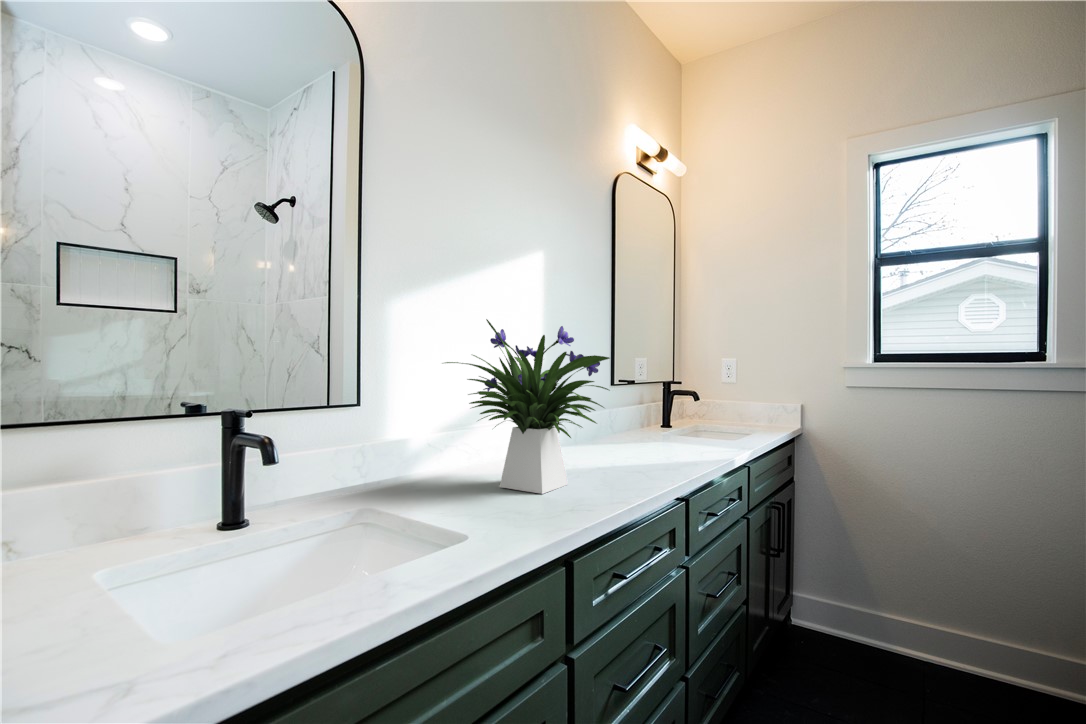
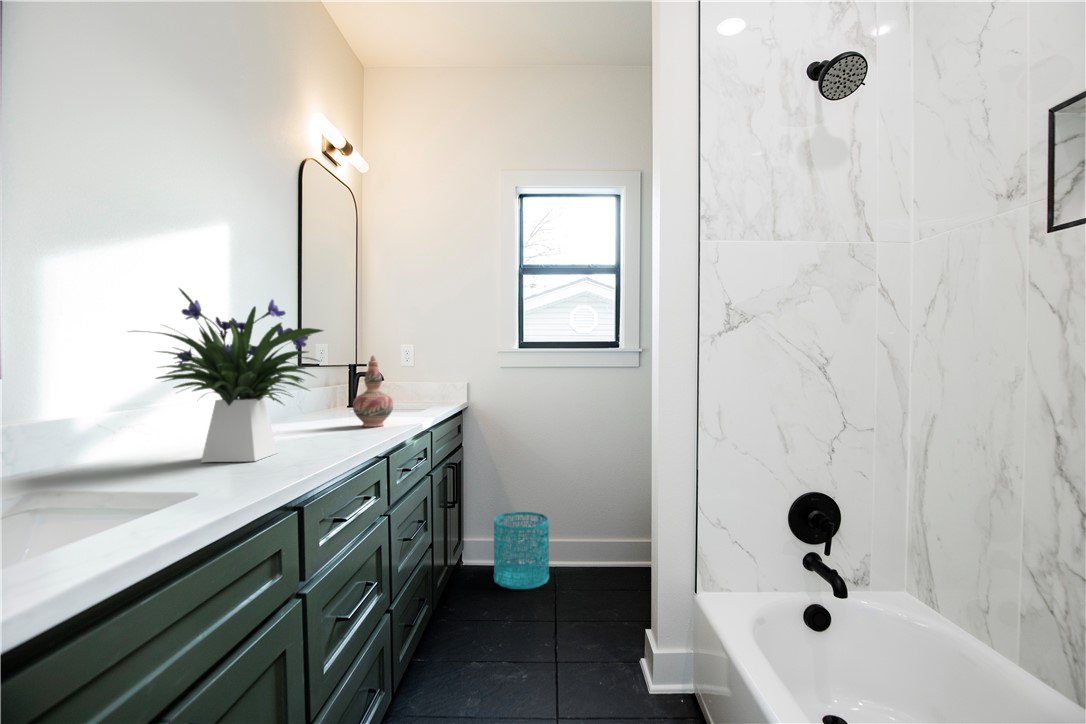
decorative vase: none [655,377,699,457] -> present [353,355,393,427]
wastebasket: none [835,575,920,687] -> present [494,512,549,589]

